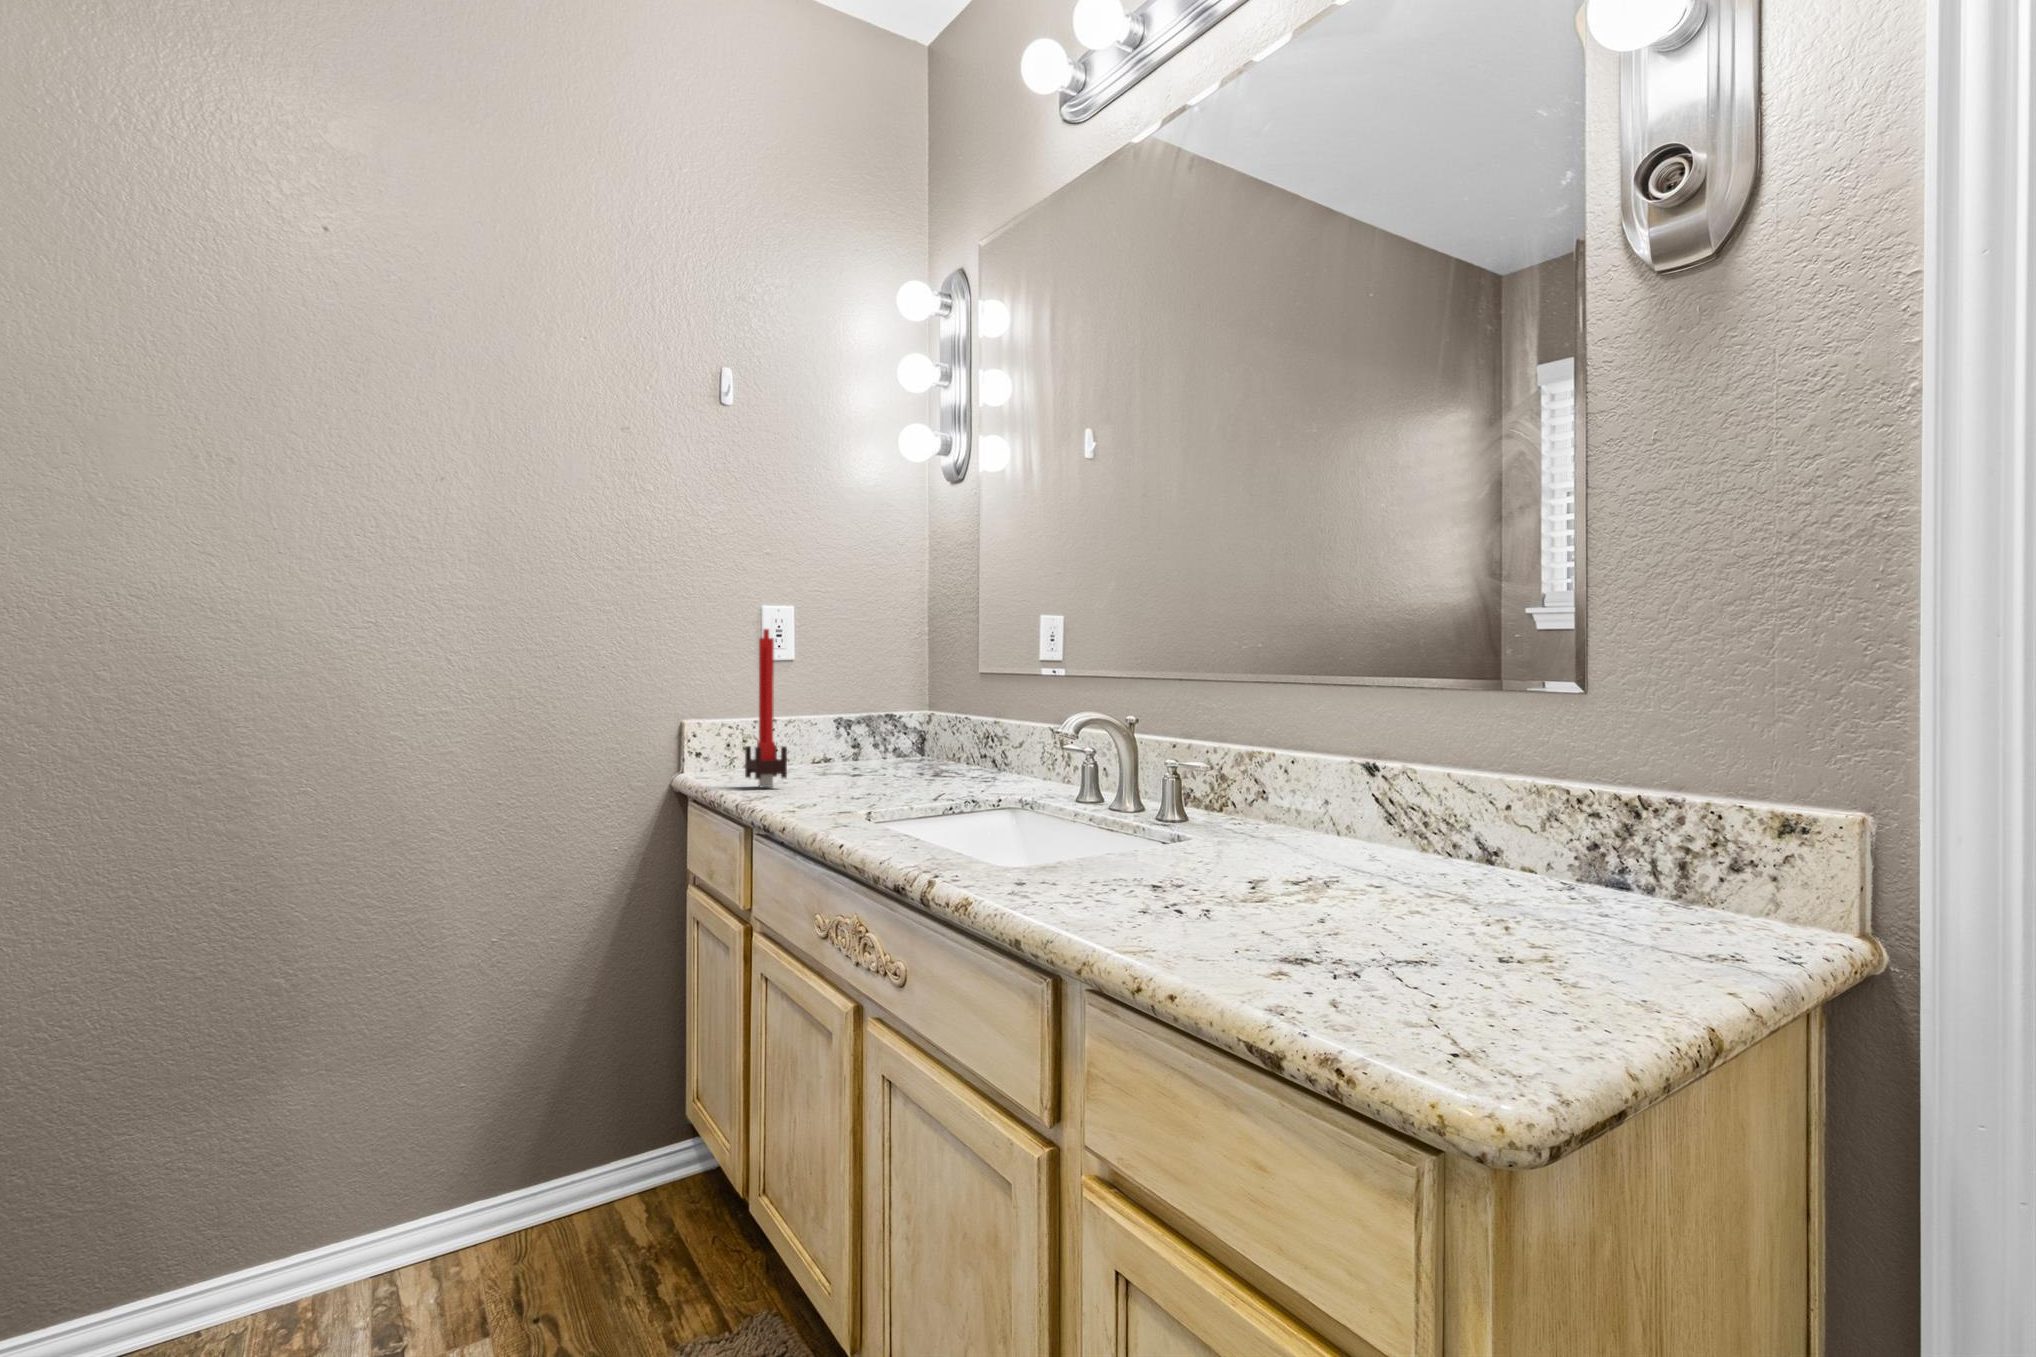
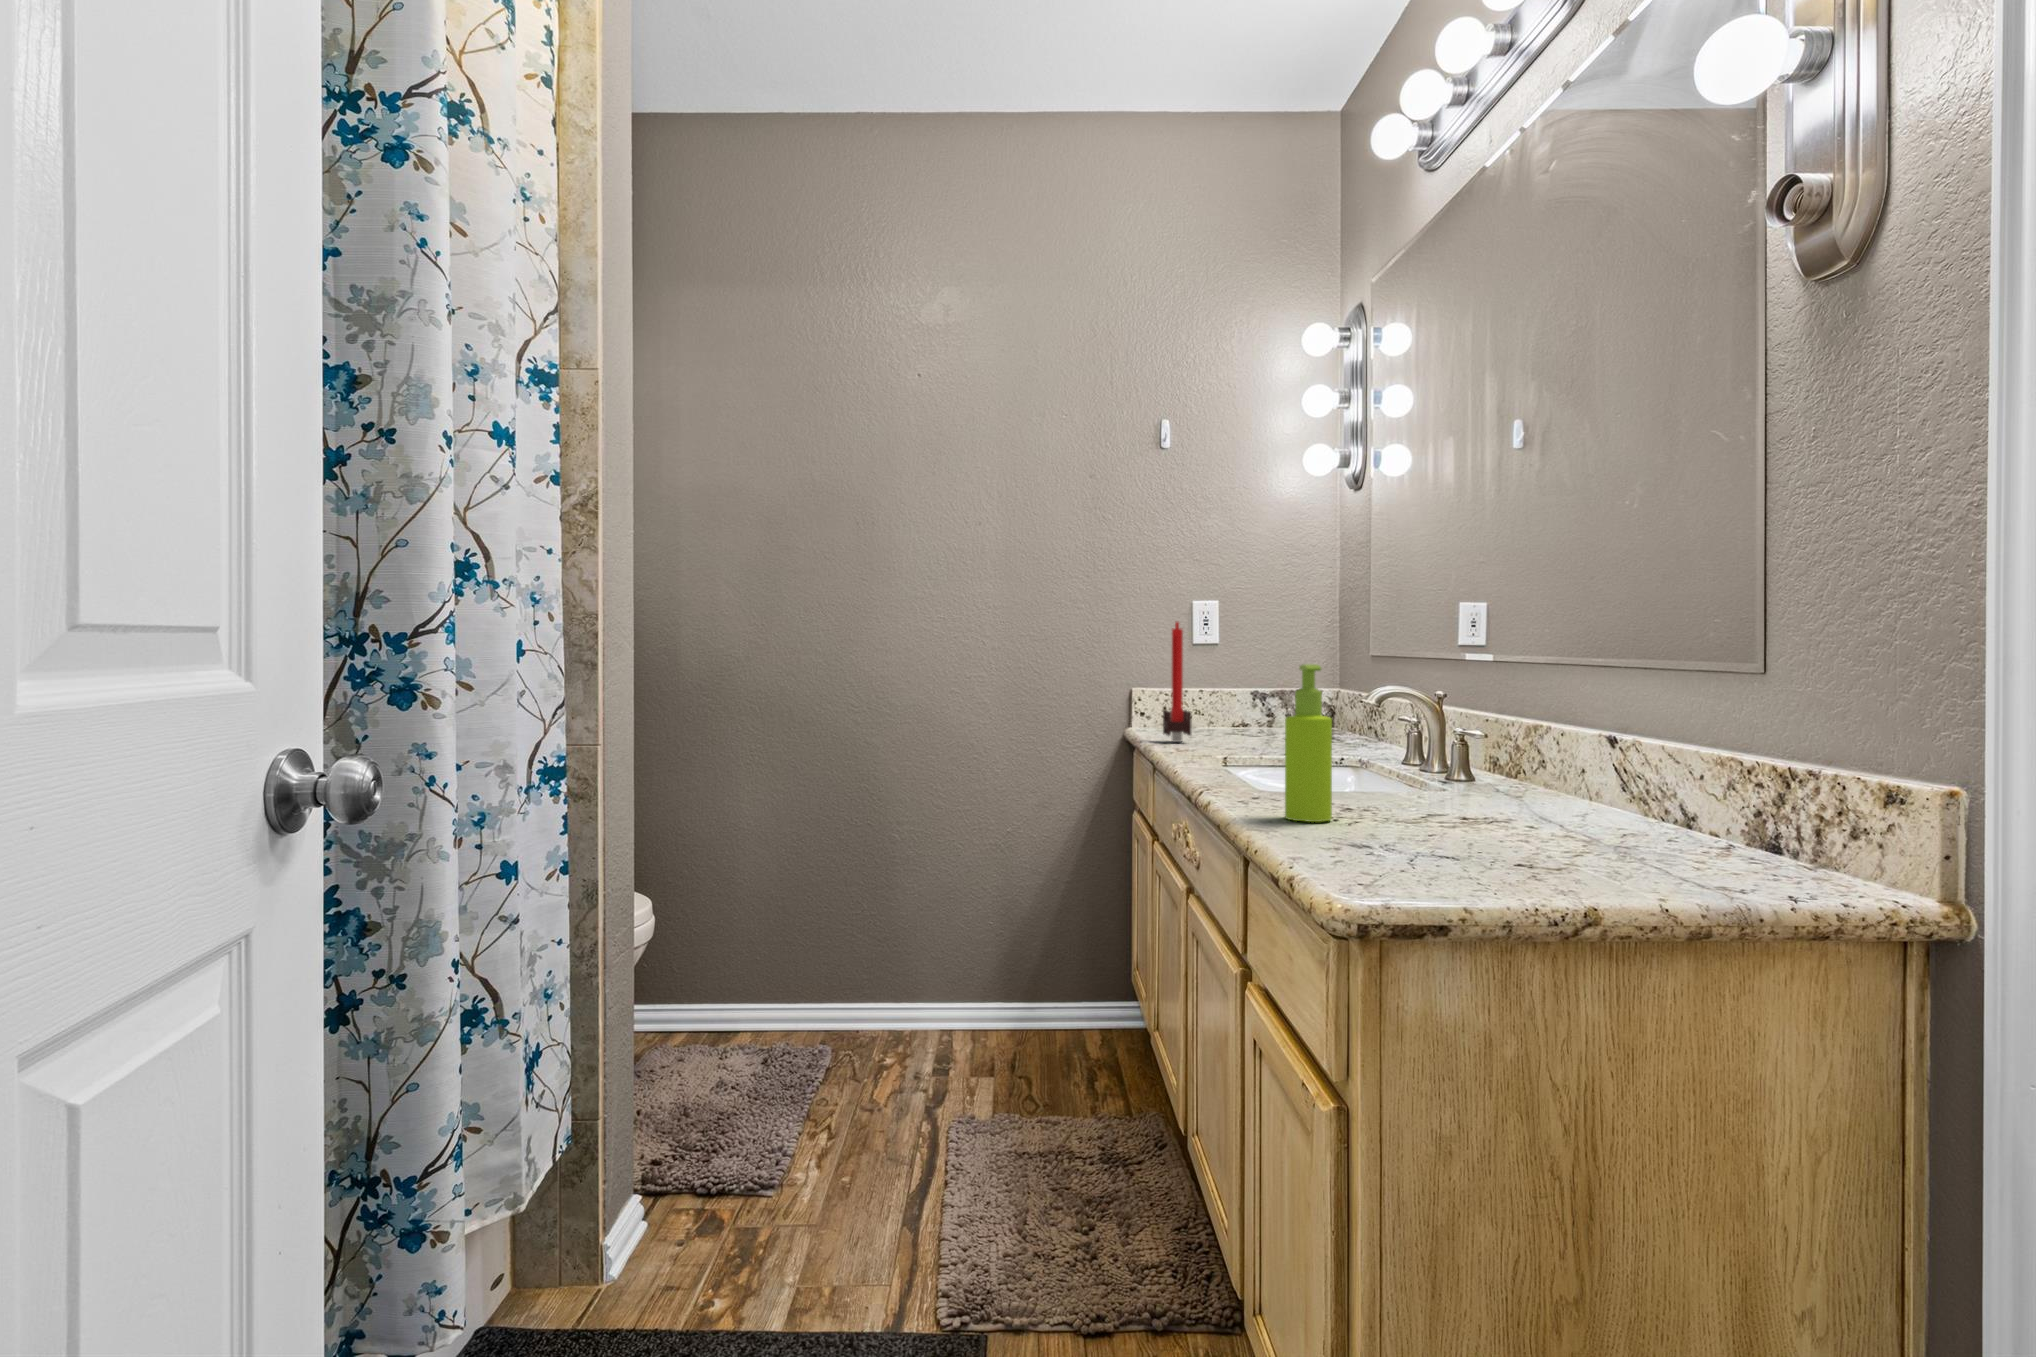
soap dispenser: none [1103,682,1165,896] -> present [1285,664,1332,822]

